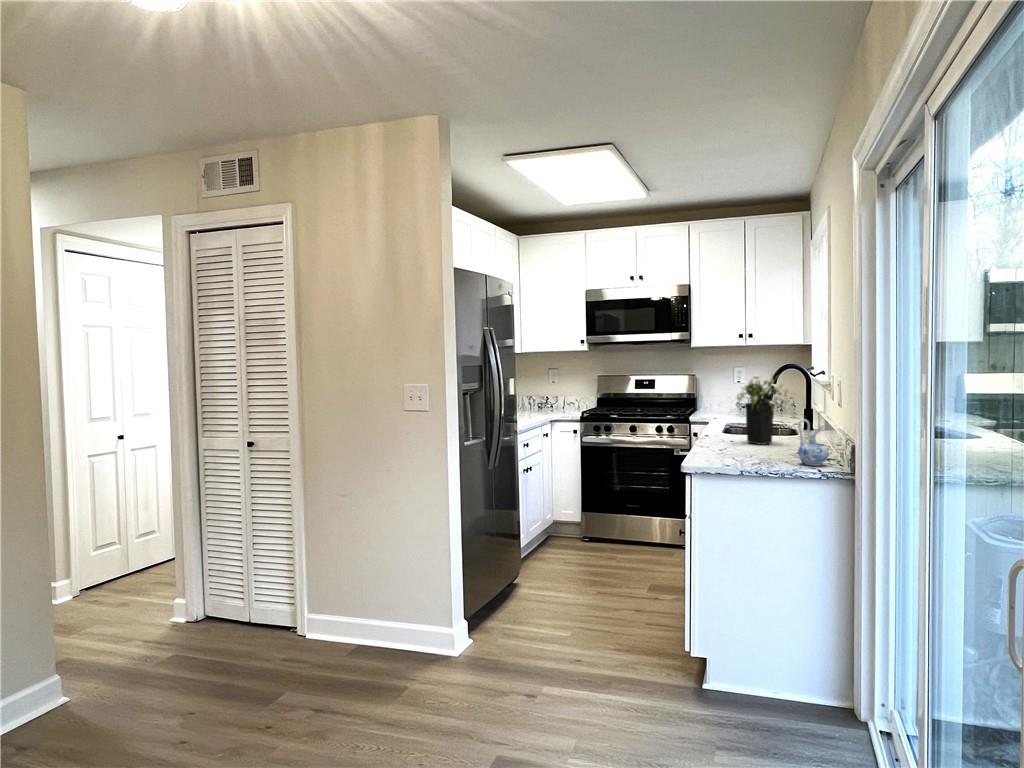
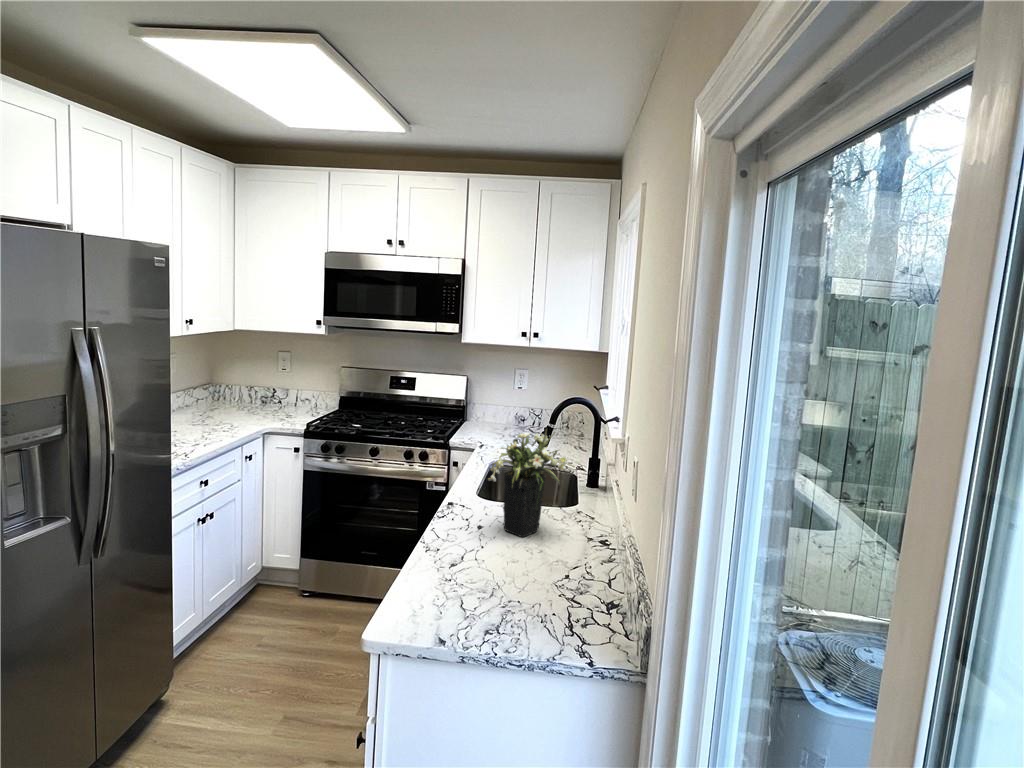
ceramic pitcher: present [798,419,829,466] -> none [563,557,609,636]

